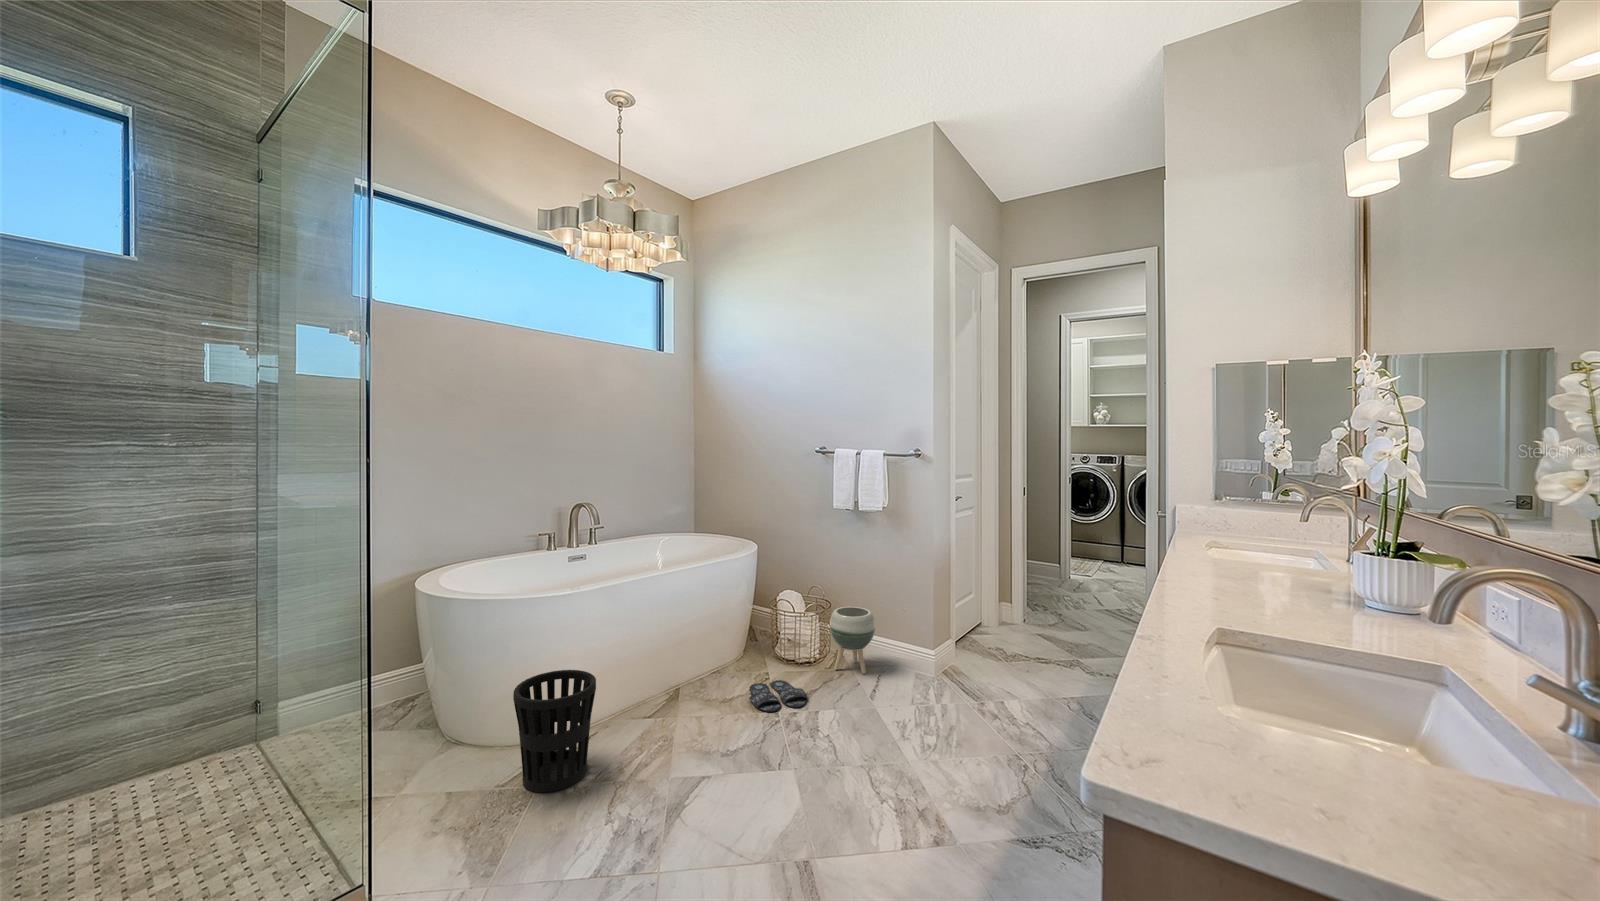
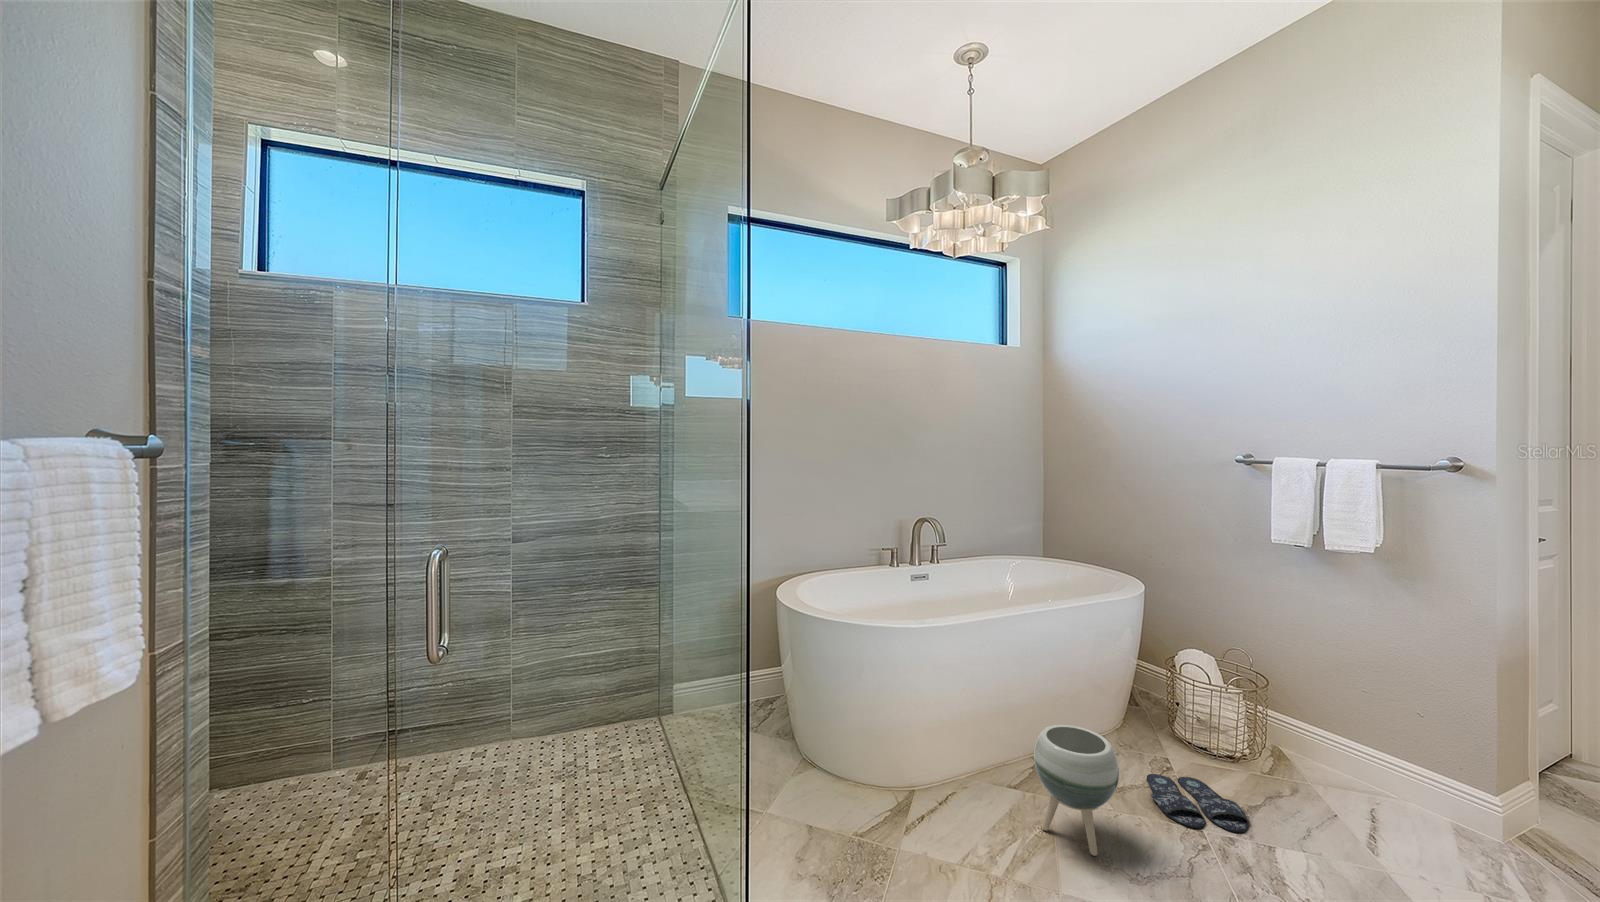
planter: present [830,607,875,674] -> present [1034,725,1119,856]
wastebasket: present [513,670,596,792] -> none [872,713,960,859]

